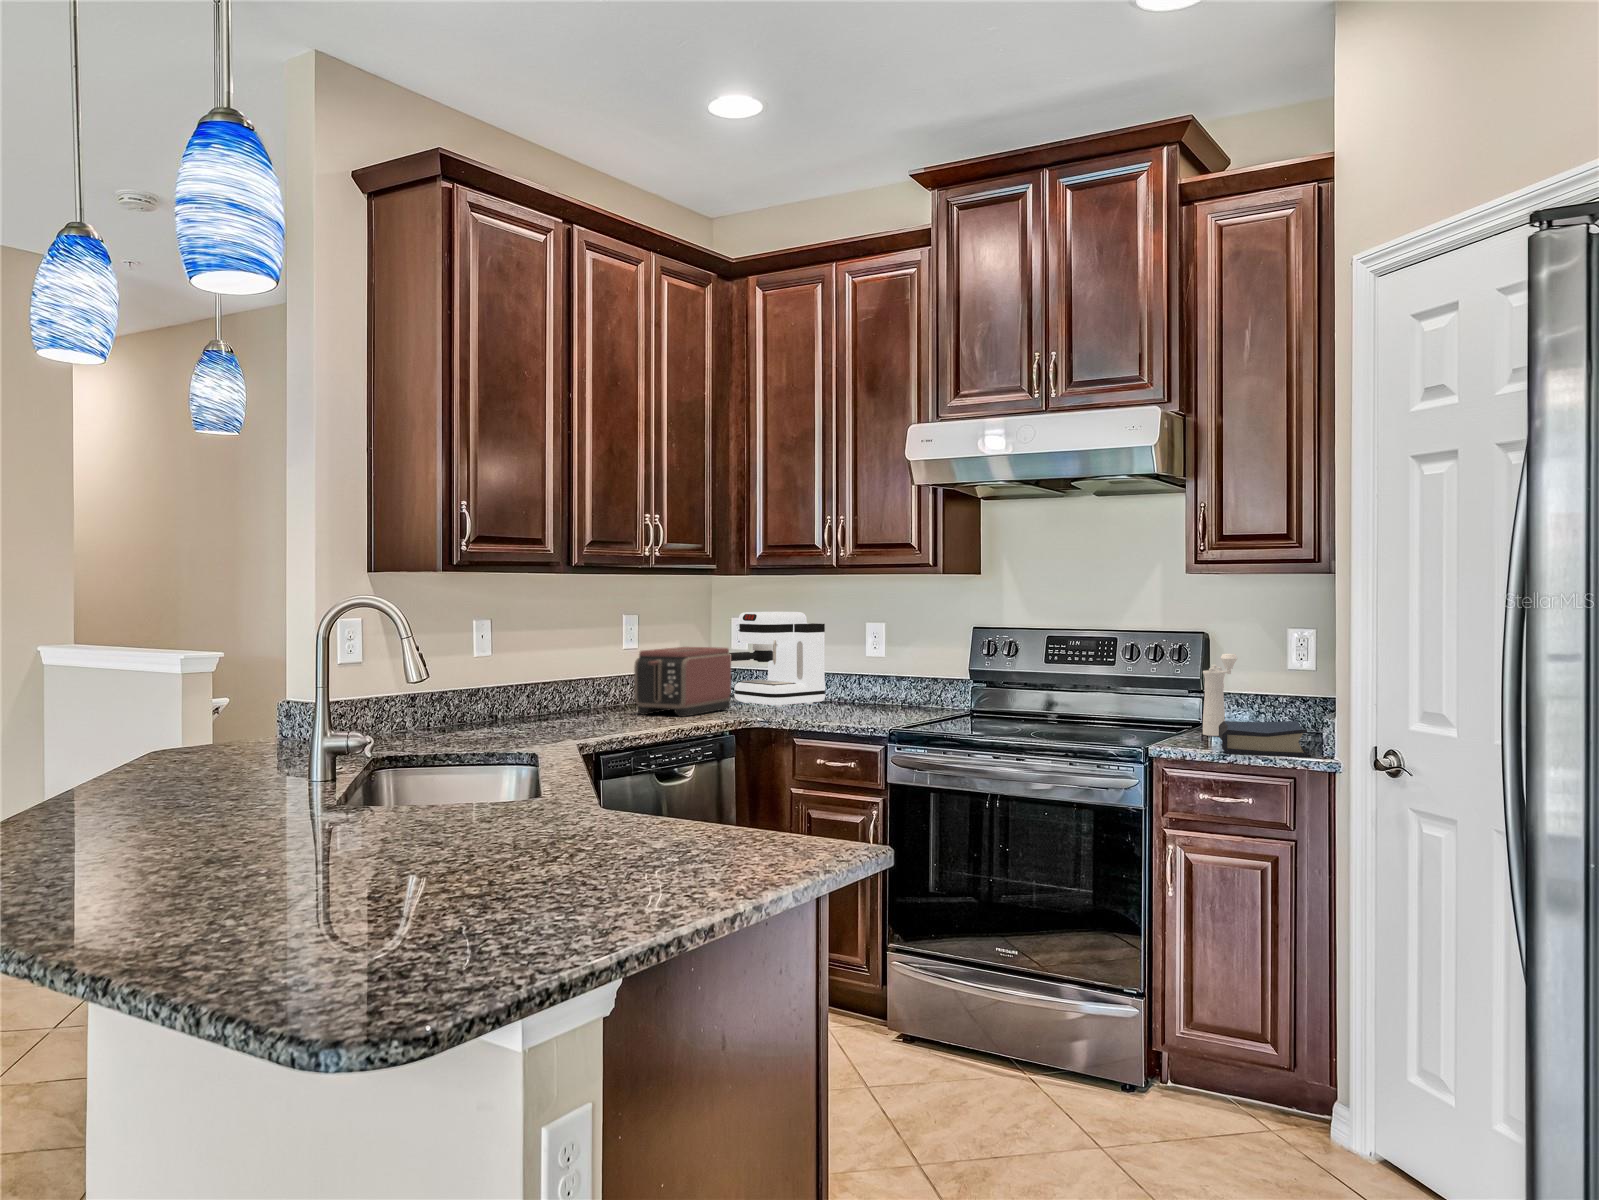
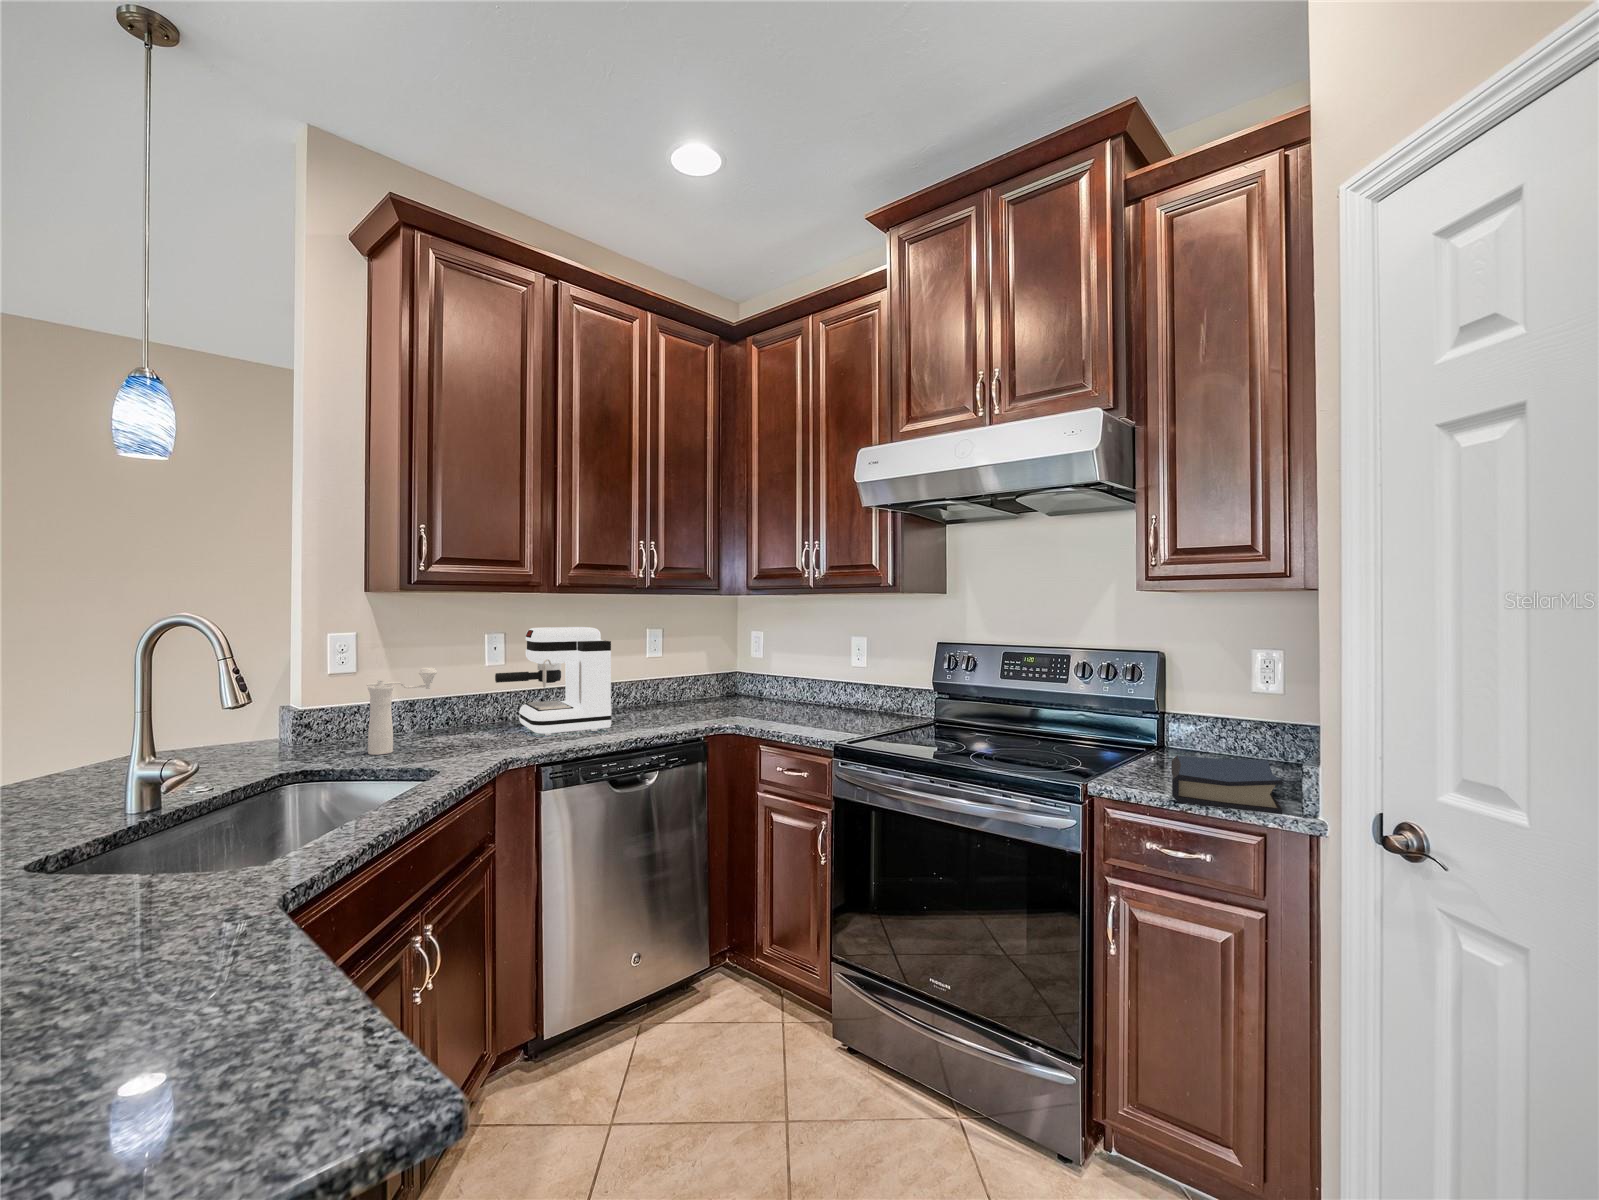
coffee maker: present [729,612,825,707] -> present [495,627,611,736]
toaster: present [634,647,731,717] -> none [634,656,726,720]
pepper mill: present [1203,654,1237,736] -> present [367,668,437,755]

